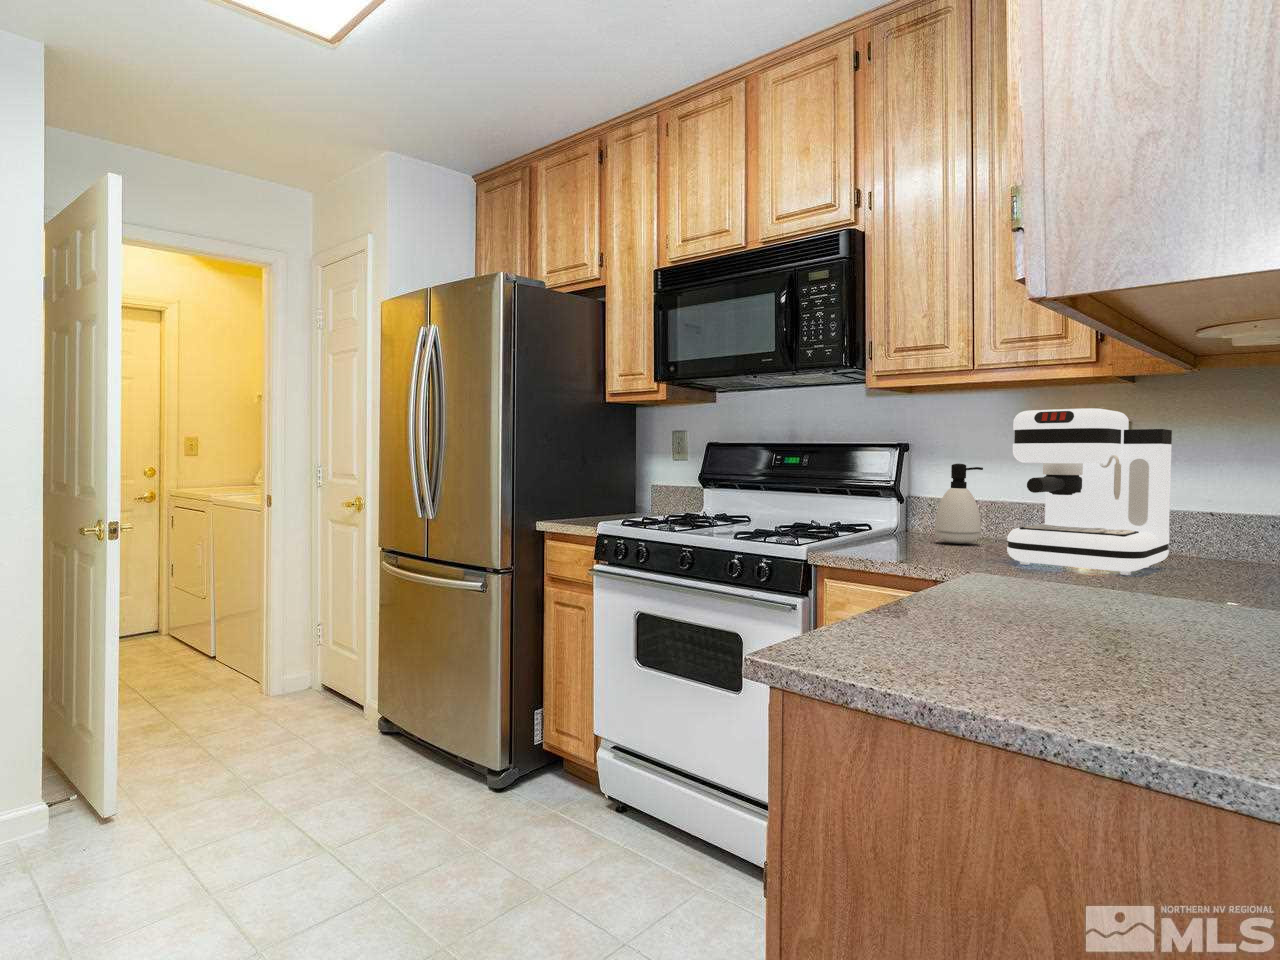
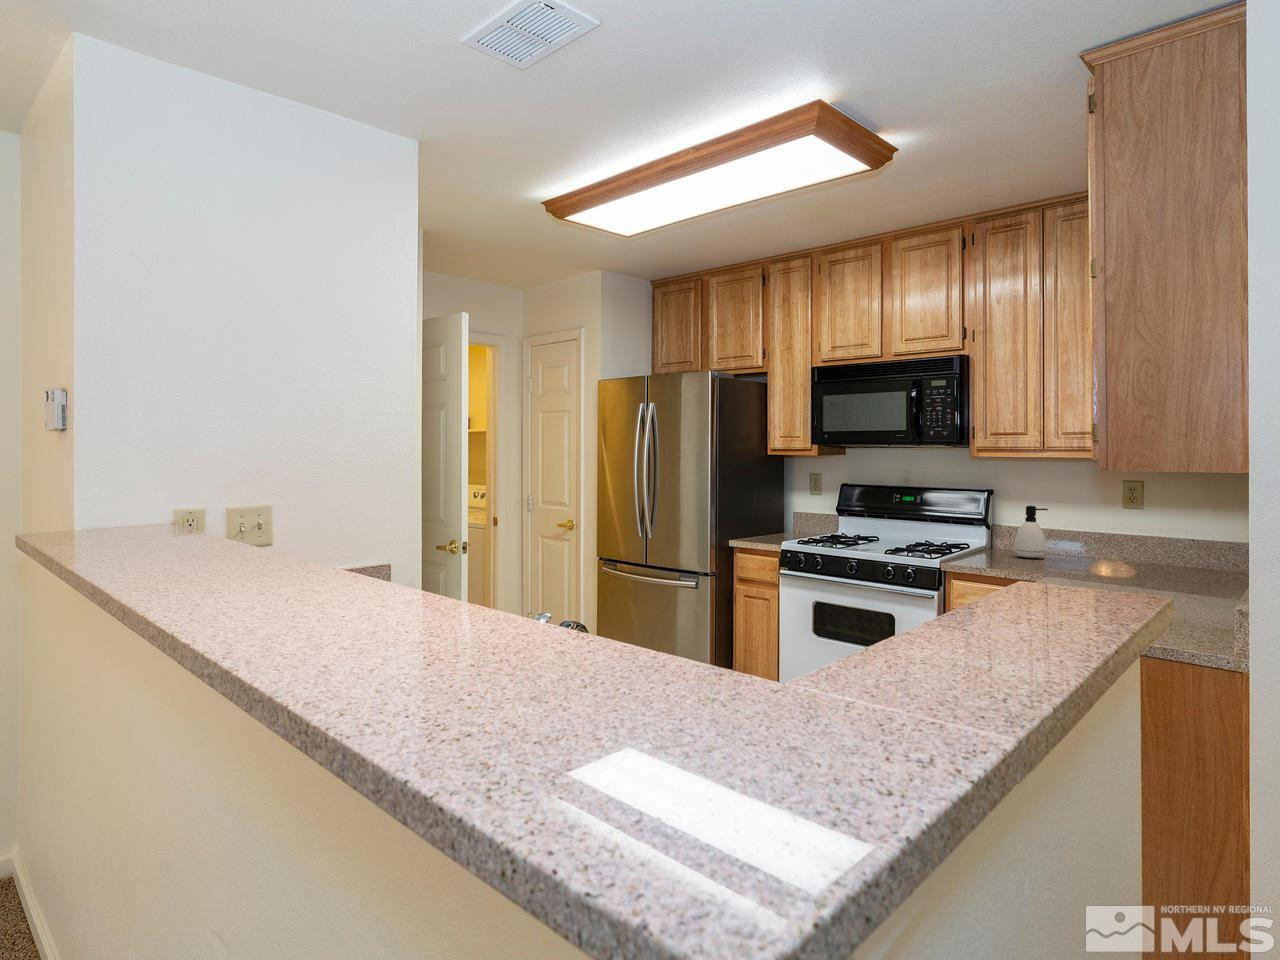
coffee maker: present [1007,408,1172,575] -> none [1072,481,1172,581]

